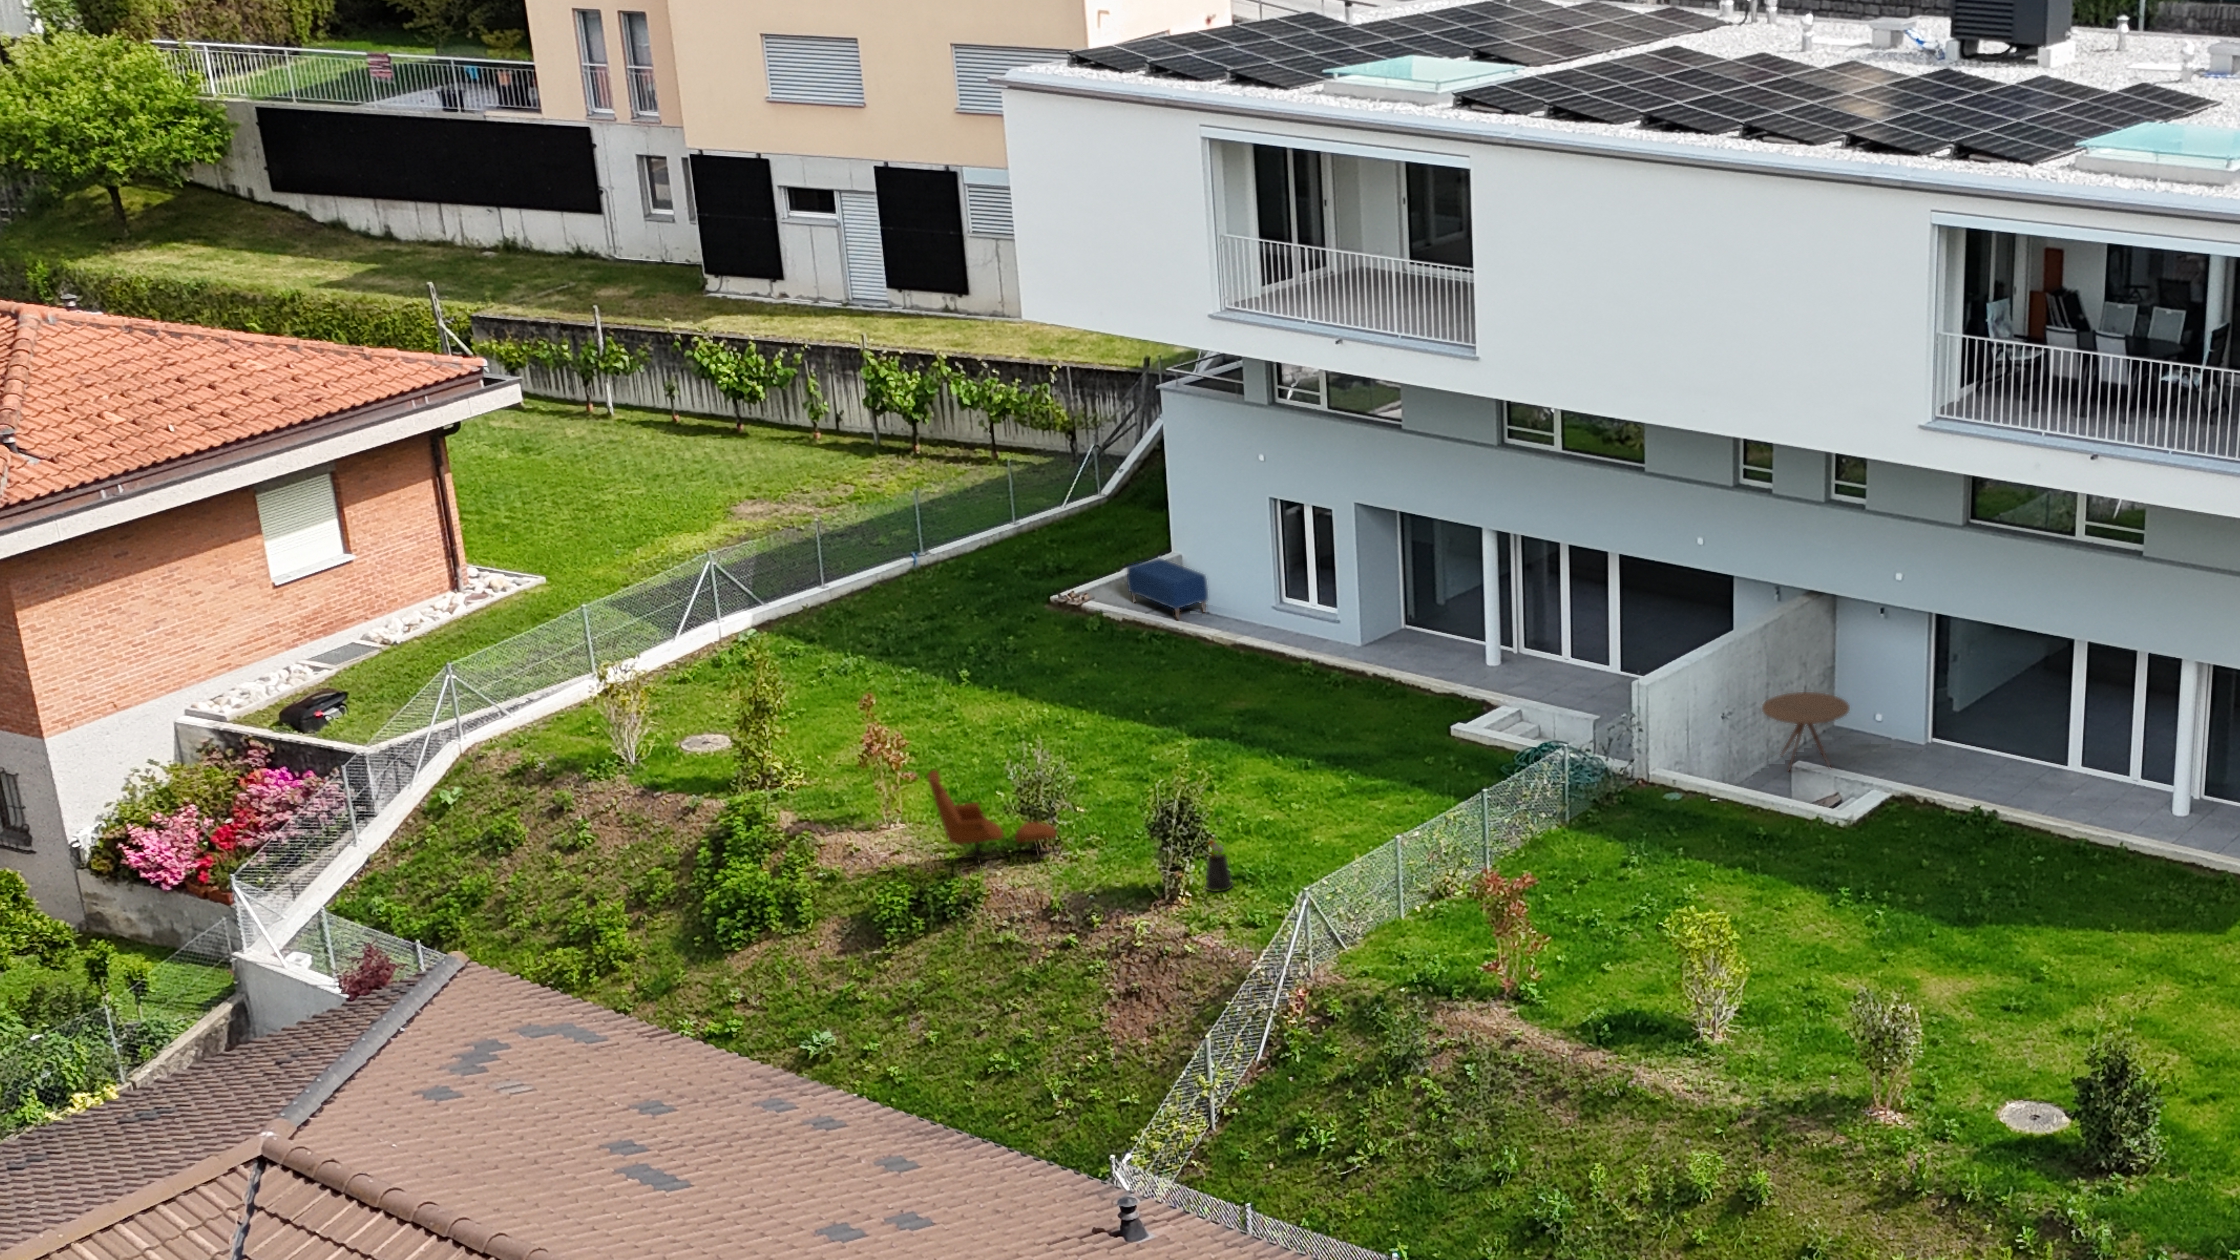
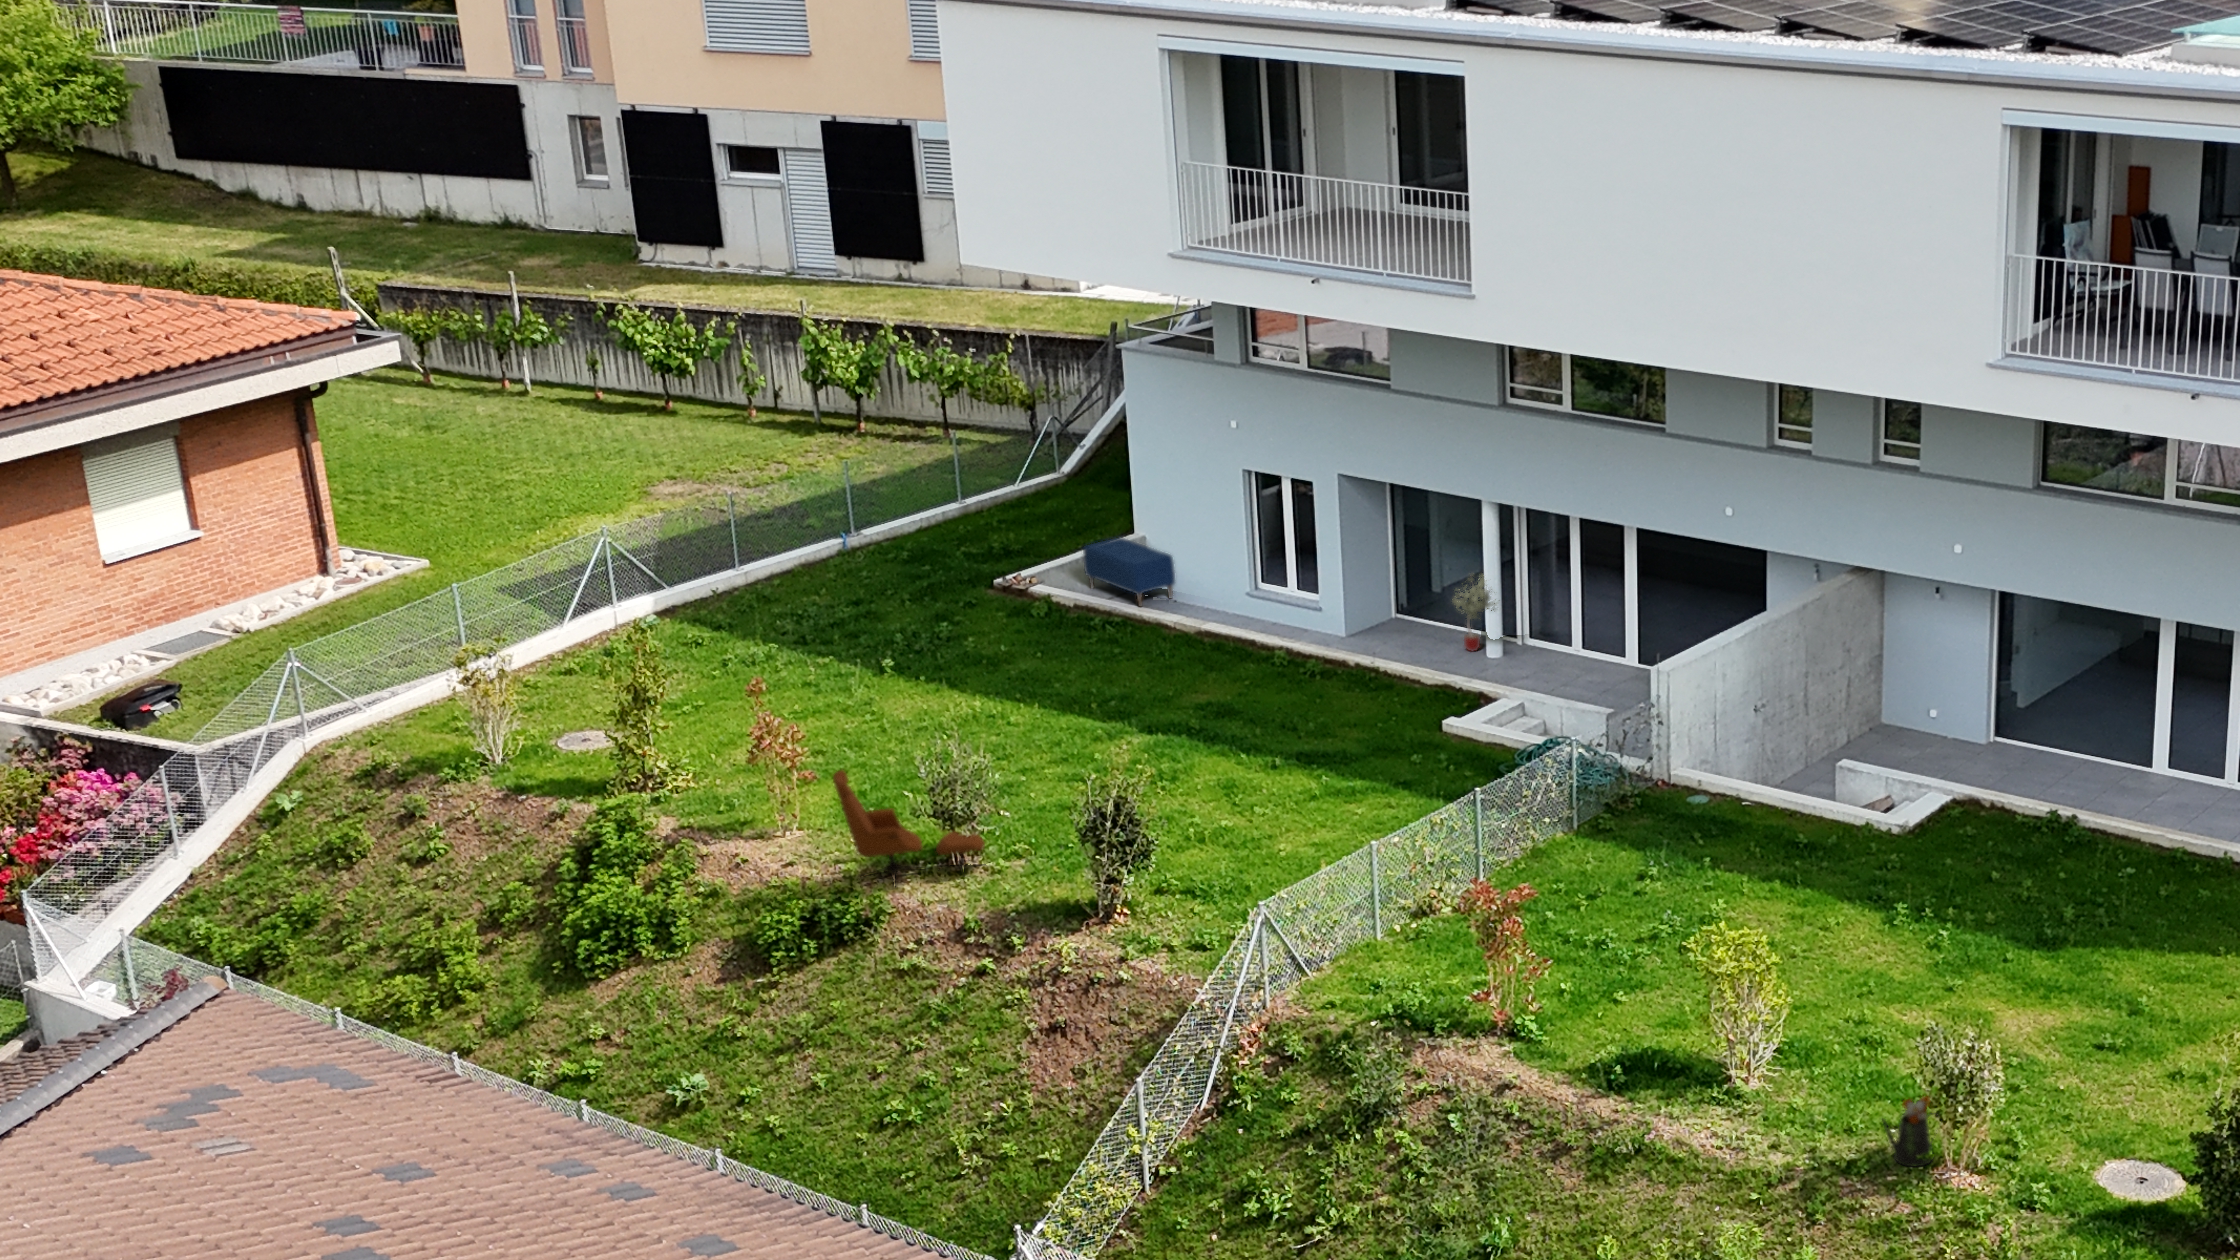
potted tree: none [1452,593,1494,661] -> present [1453,577,1496,651]
round table: present [1762,692,1850,769] -> none [1808,683,1910,775]
watering can: present [1206,840,1233,892] -> present [1883,1095,1937,1166]

